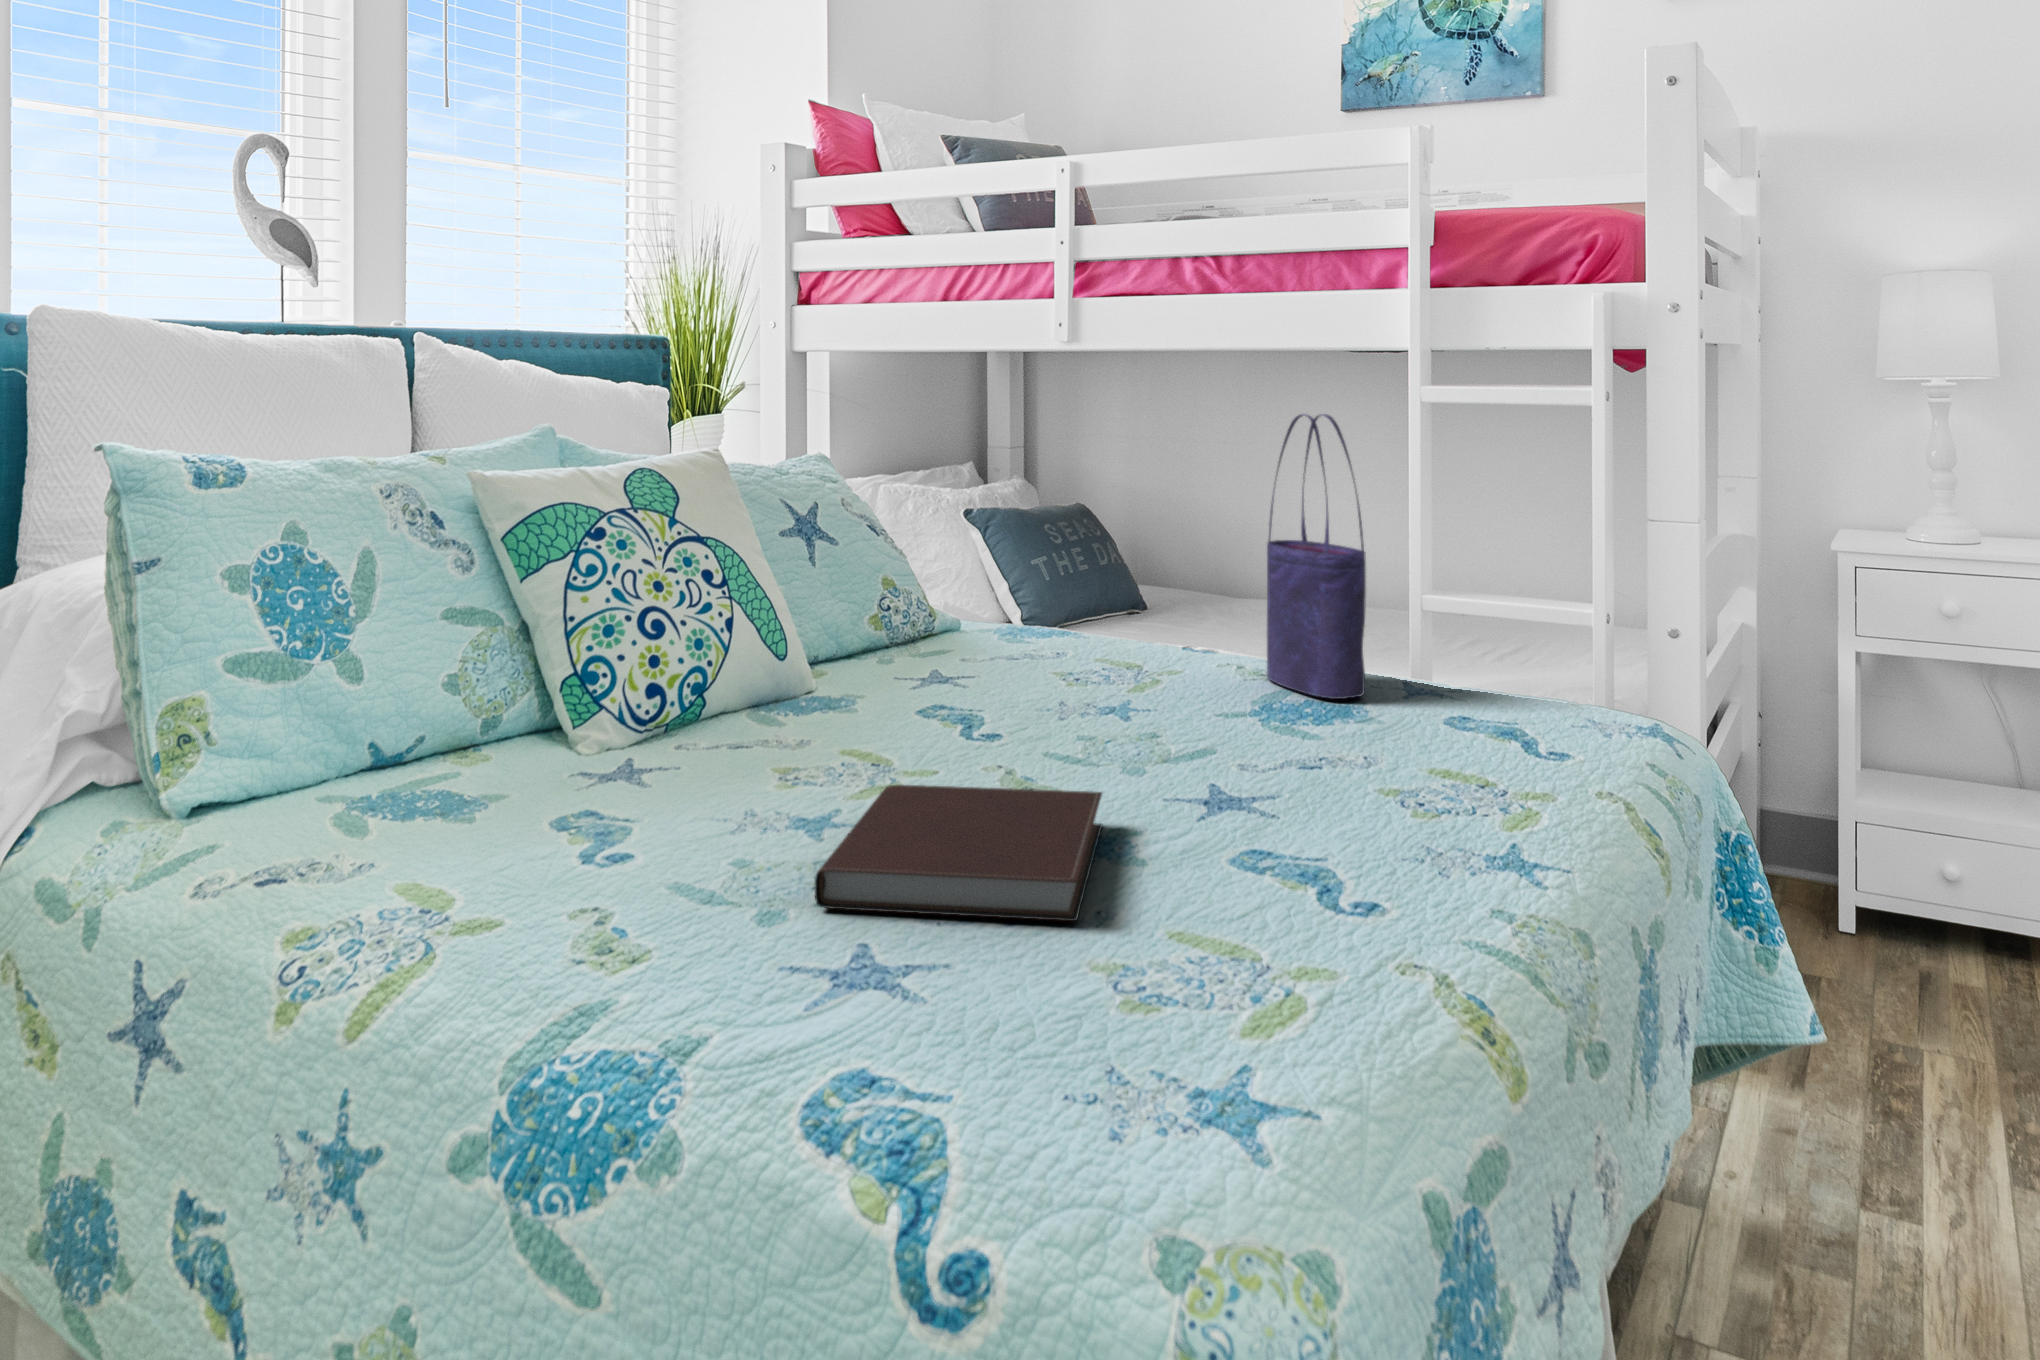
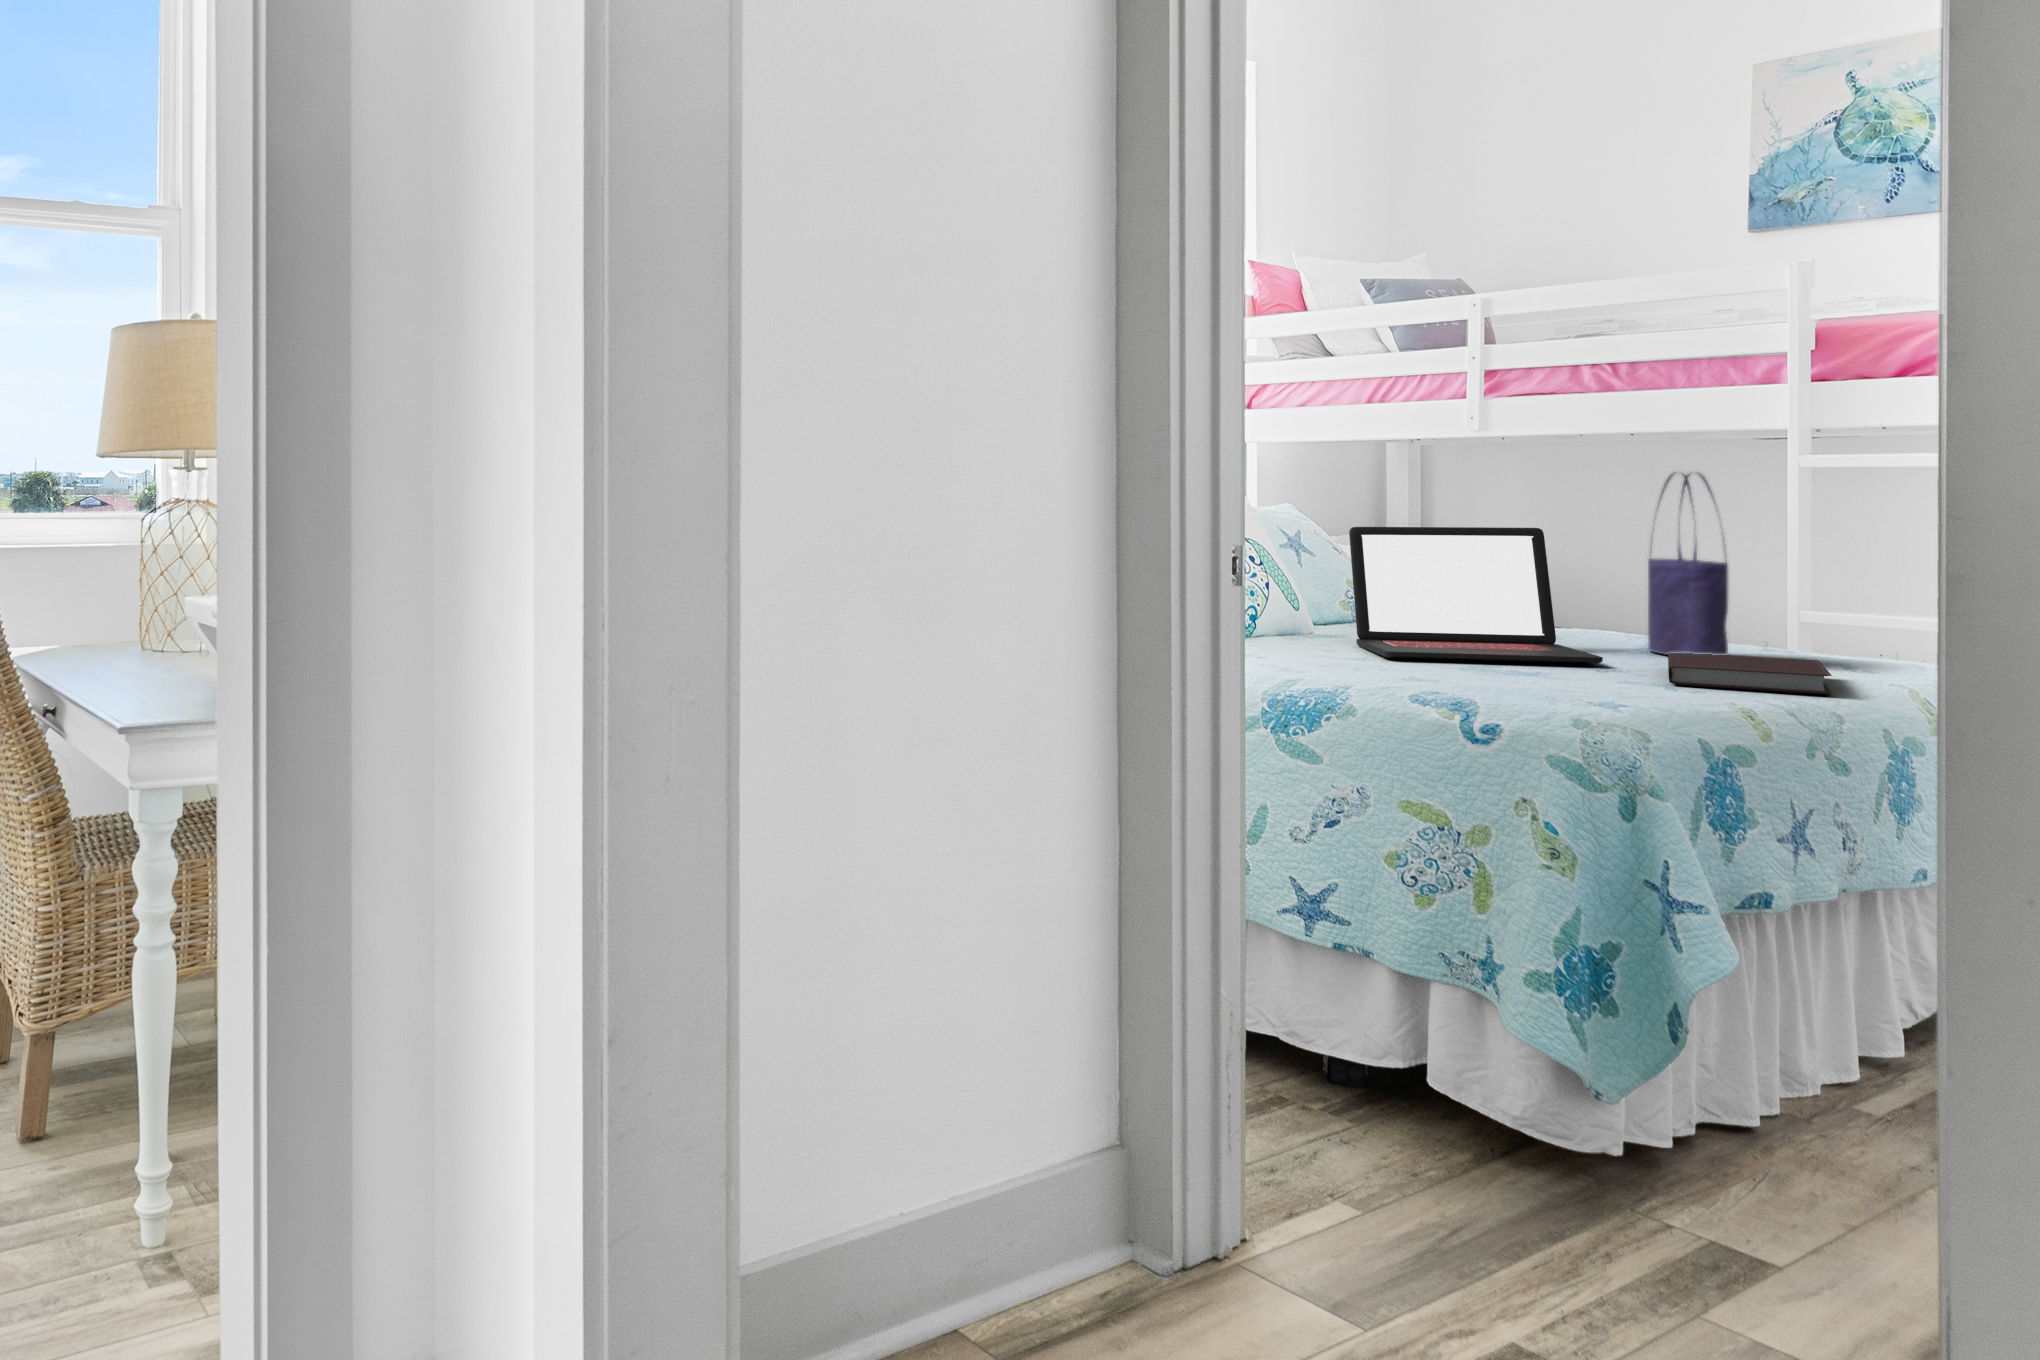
laptop: none [876,499,1216,745] -> present [1349,527,1603,663]
notebook: present [815,785,1102,921] -> present [1668,653,1832,694]

